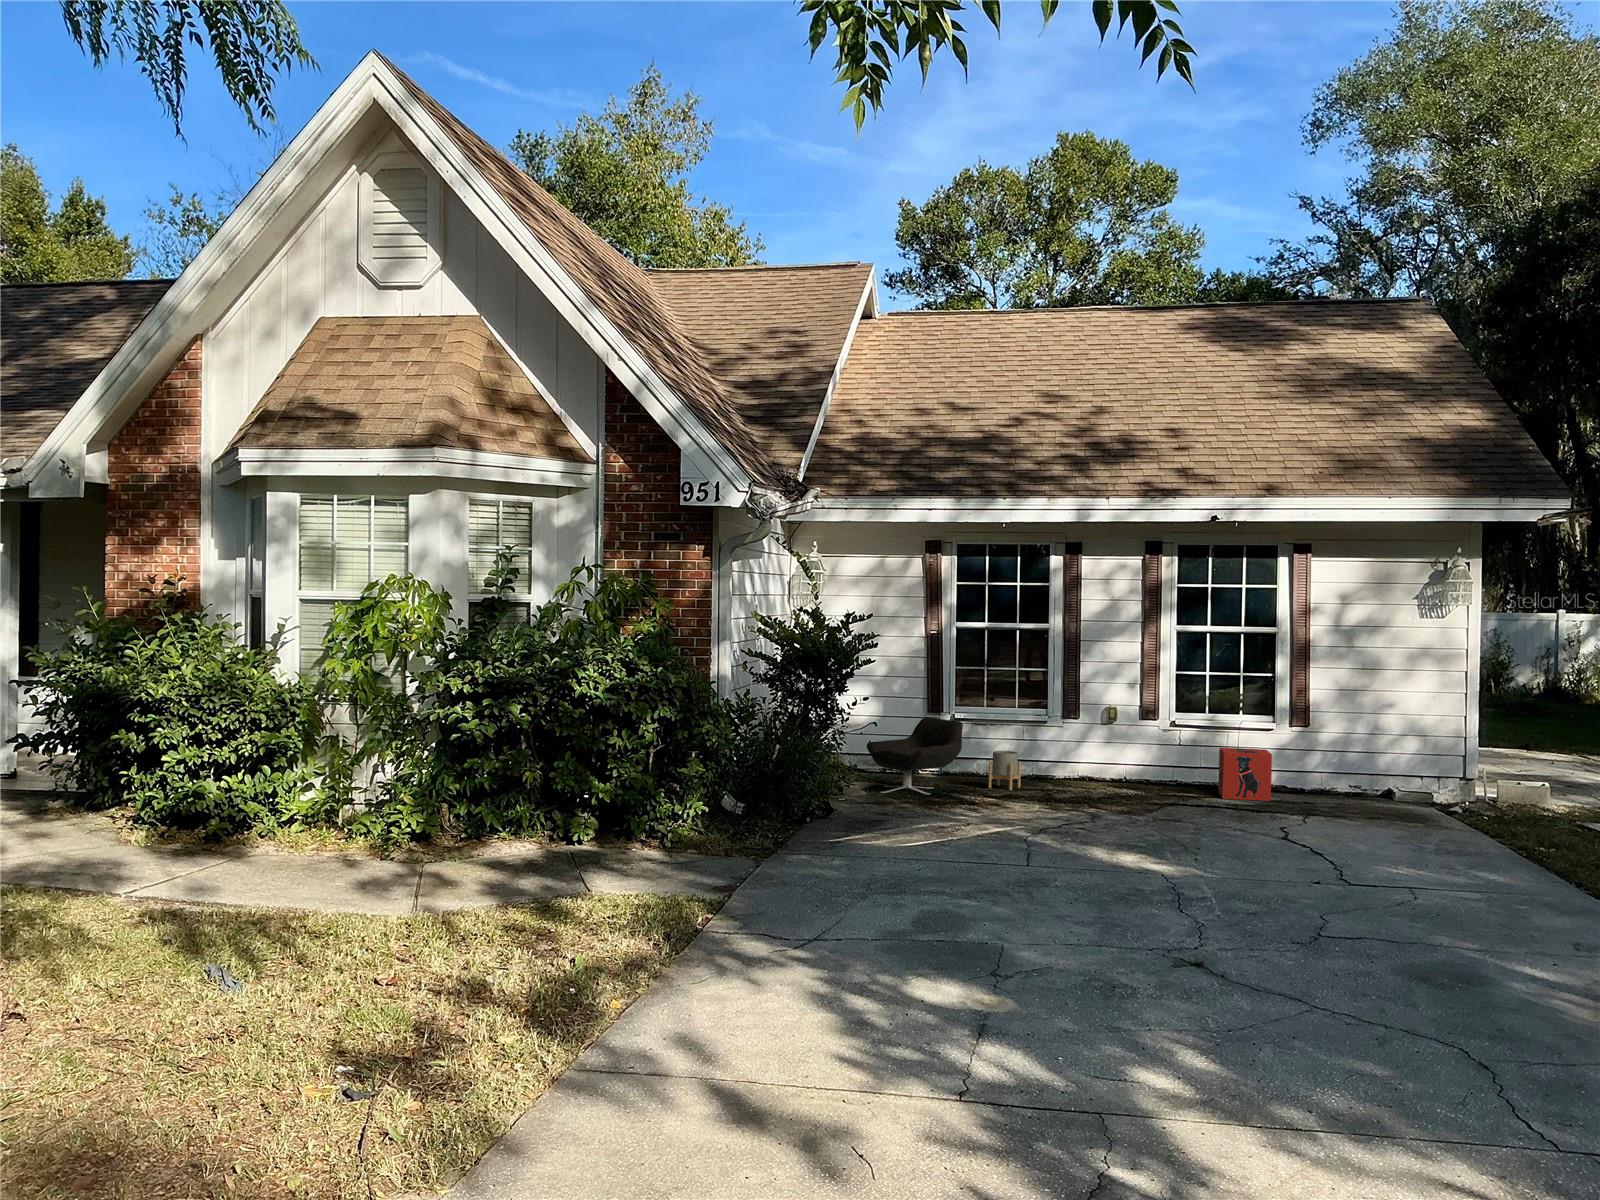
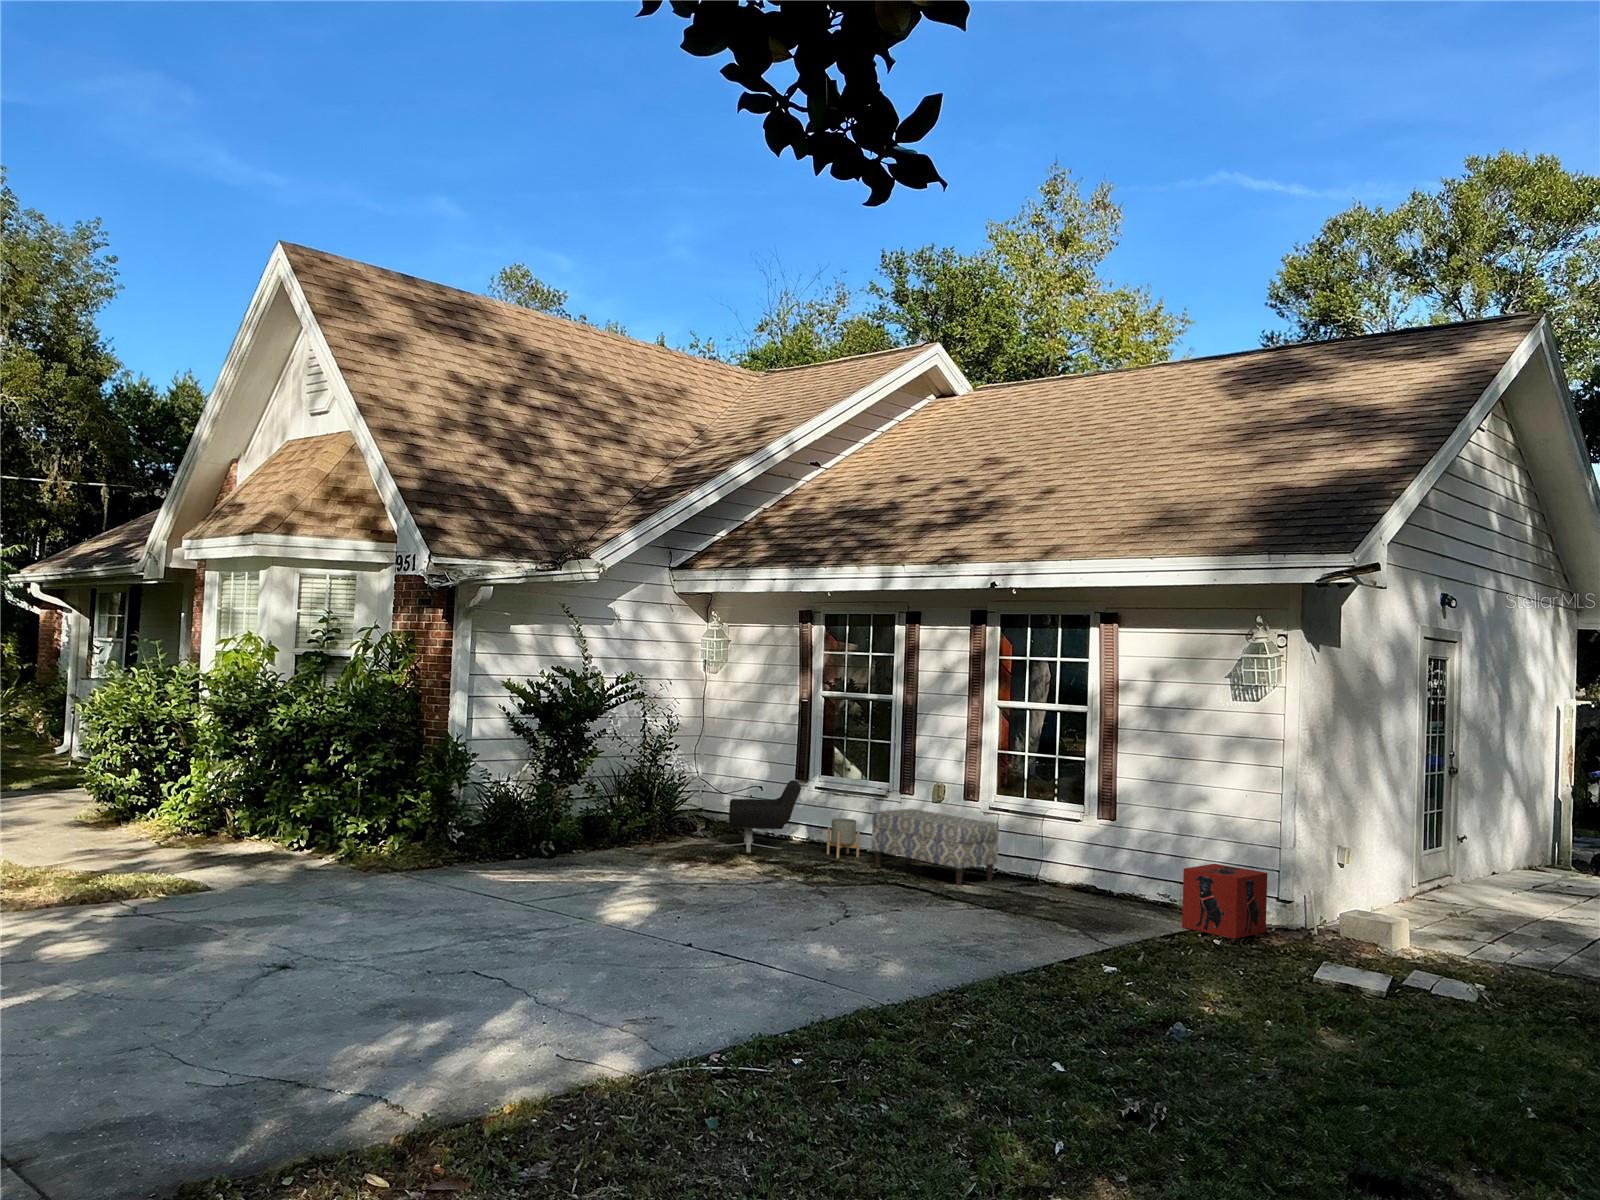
bench: none [1072,734,1190,799] -> present [872,809,999,886]
storage box: present [1218,748,1272,801] -> present [1182,864,1267,939]

